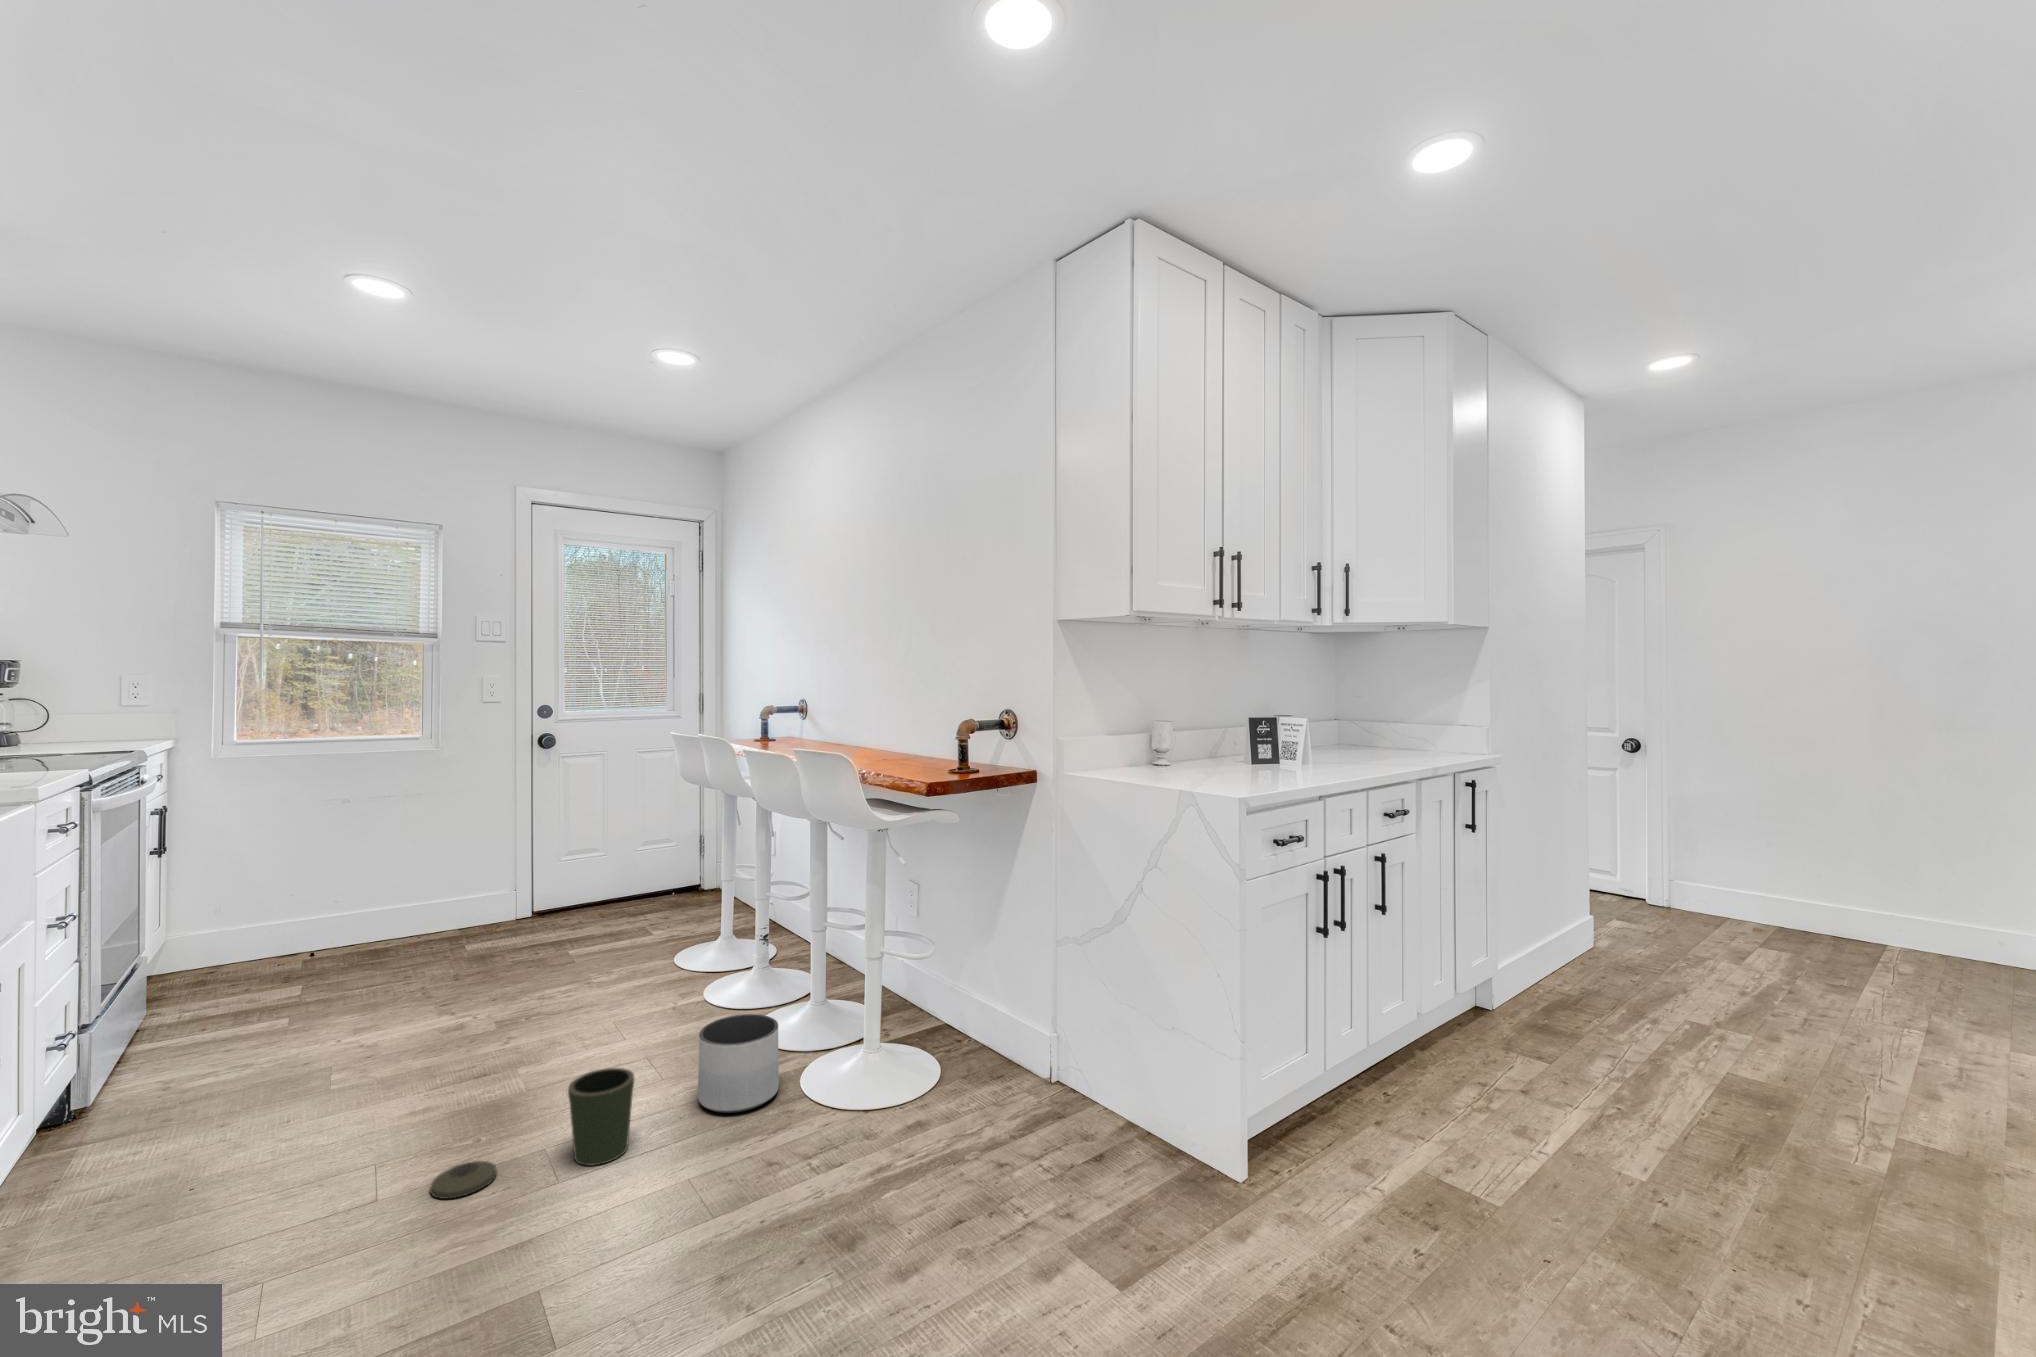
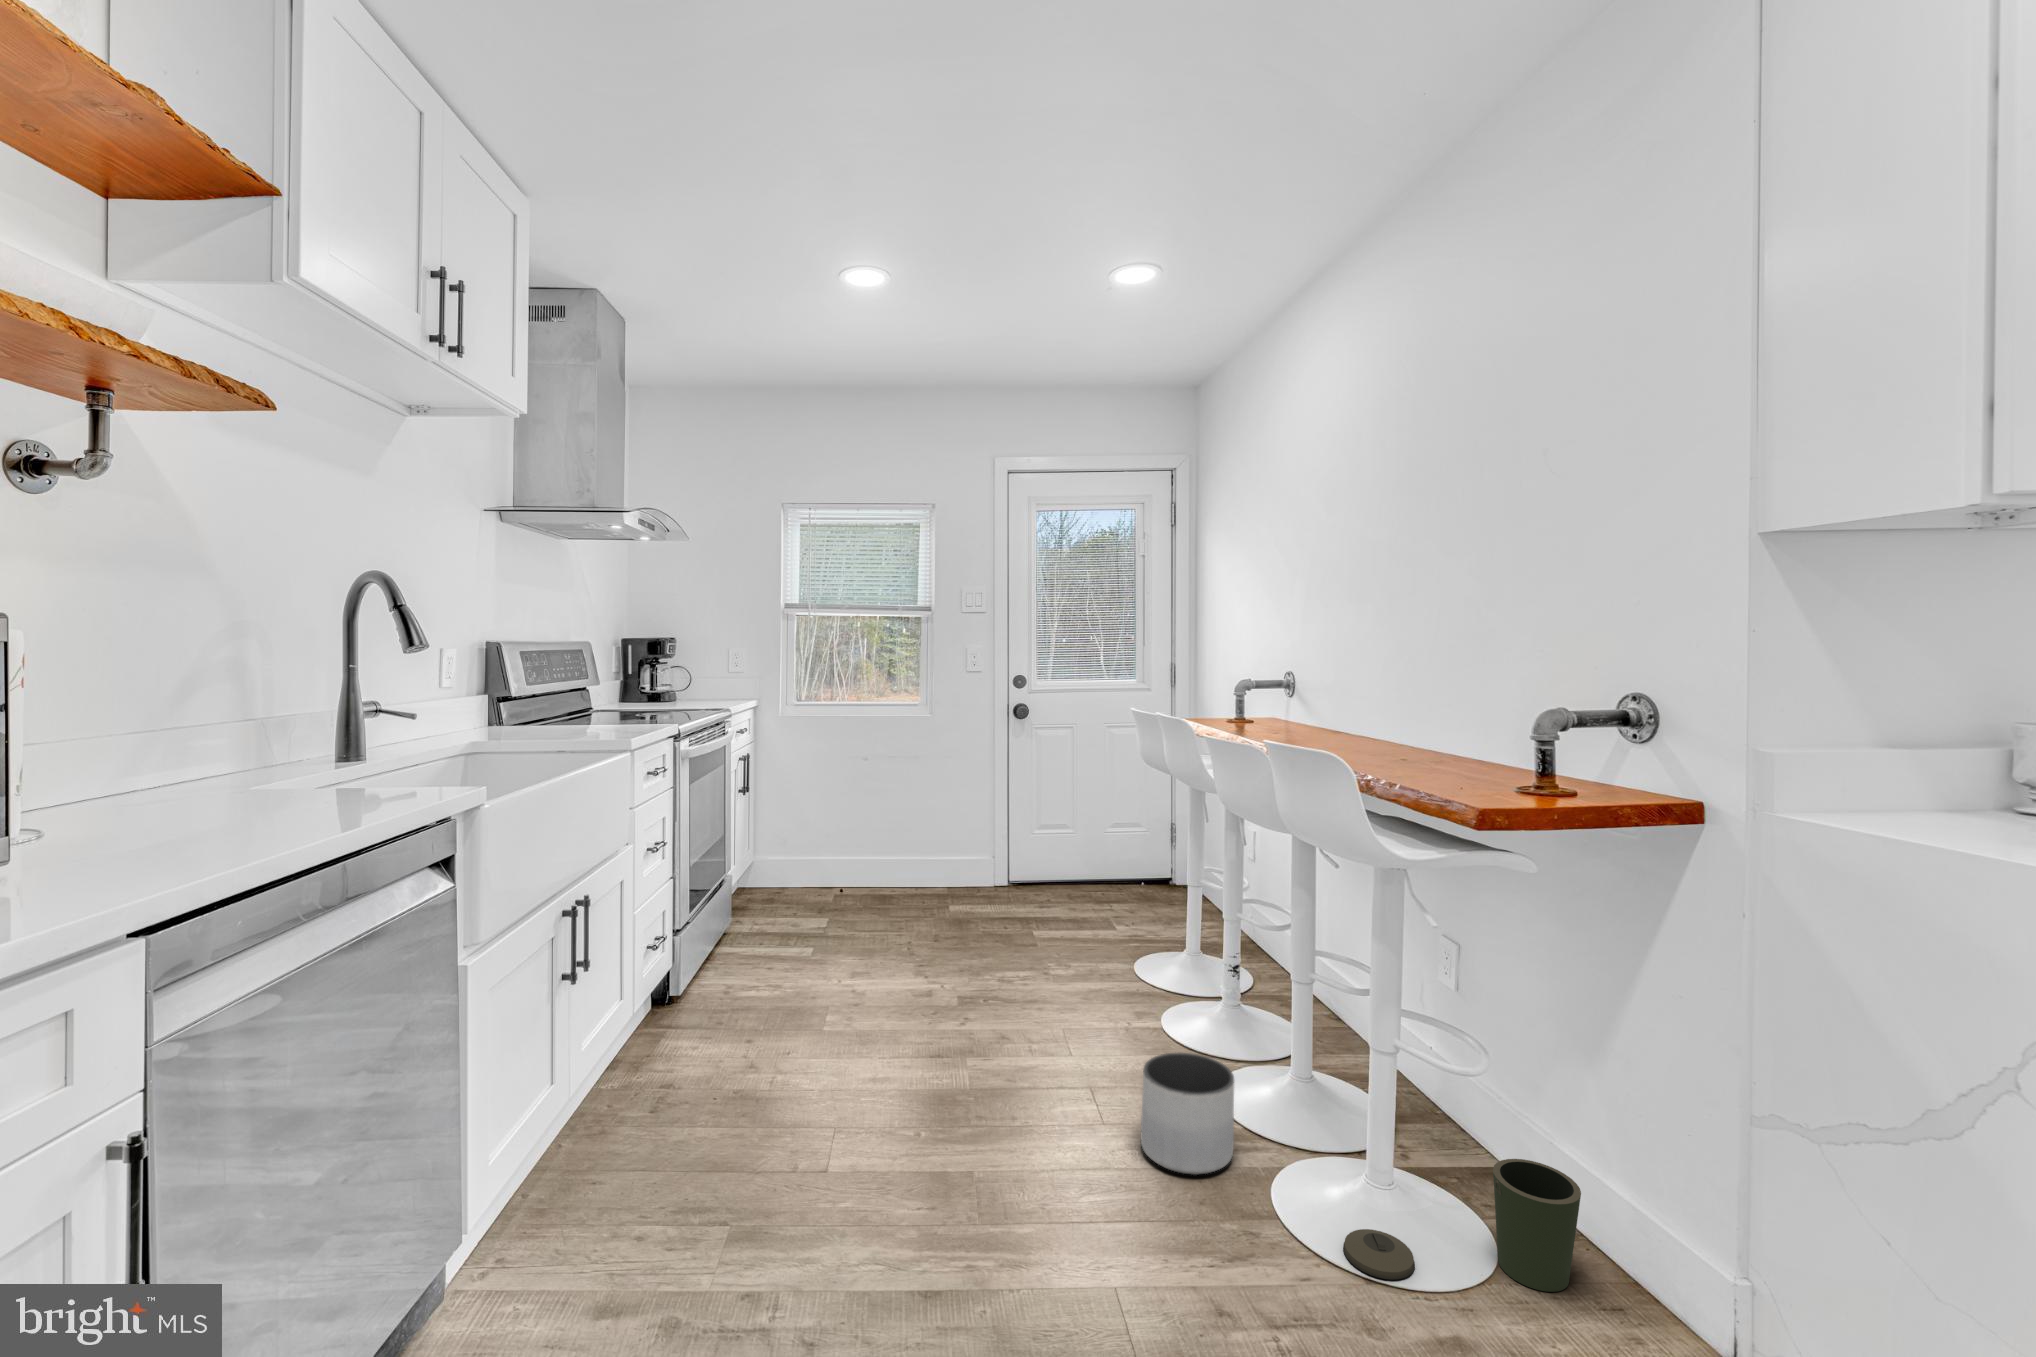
trash can: present [430,1068,634,1199] -> present [1343,1159,1581,1292]

